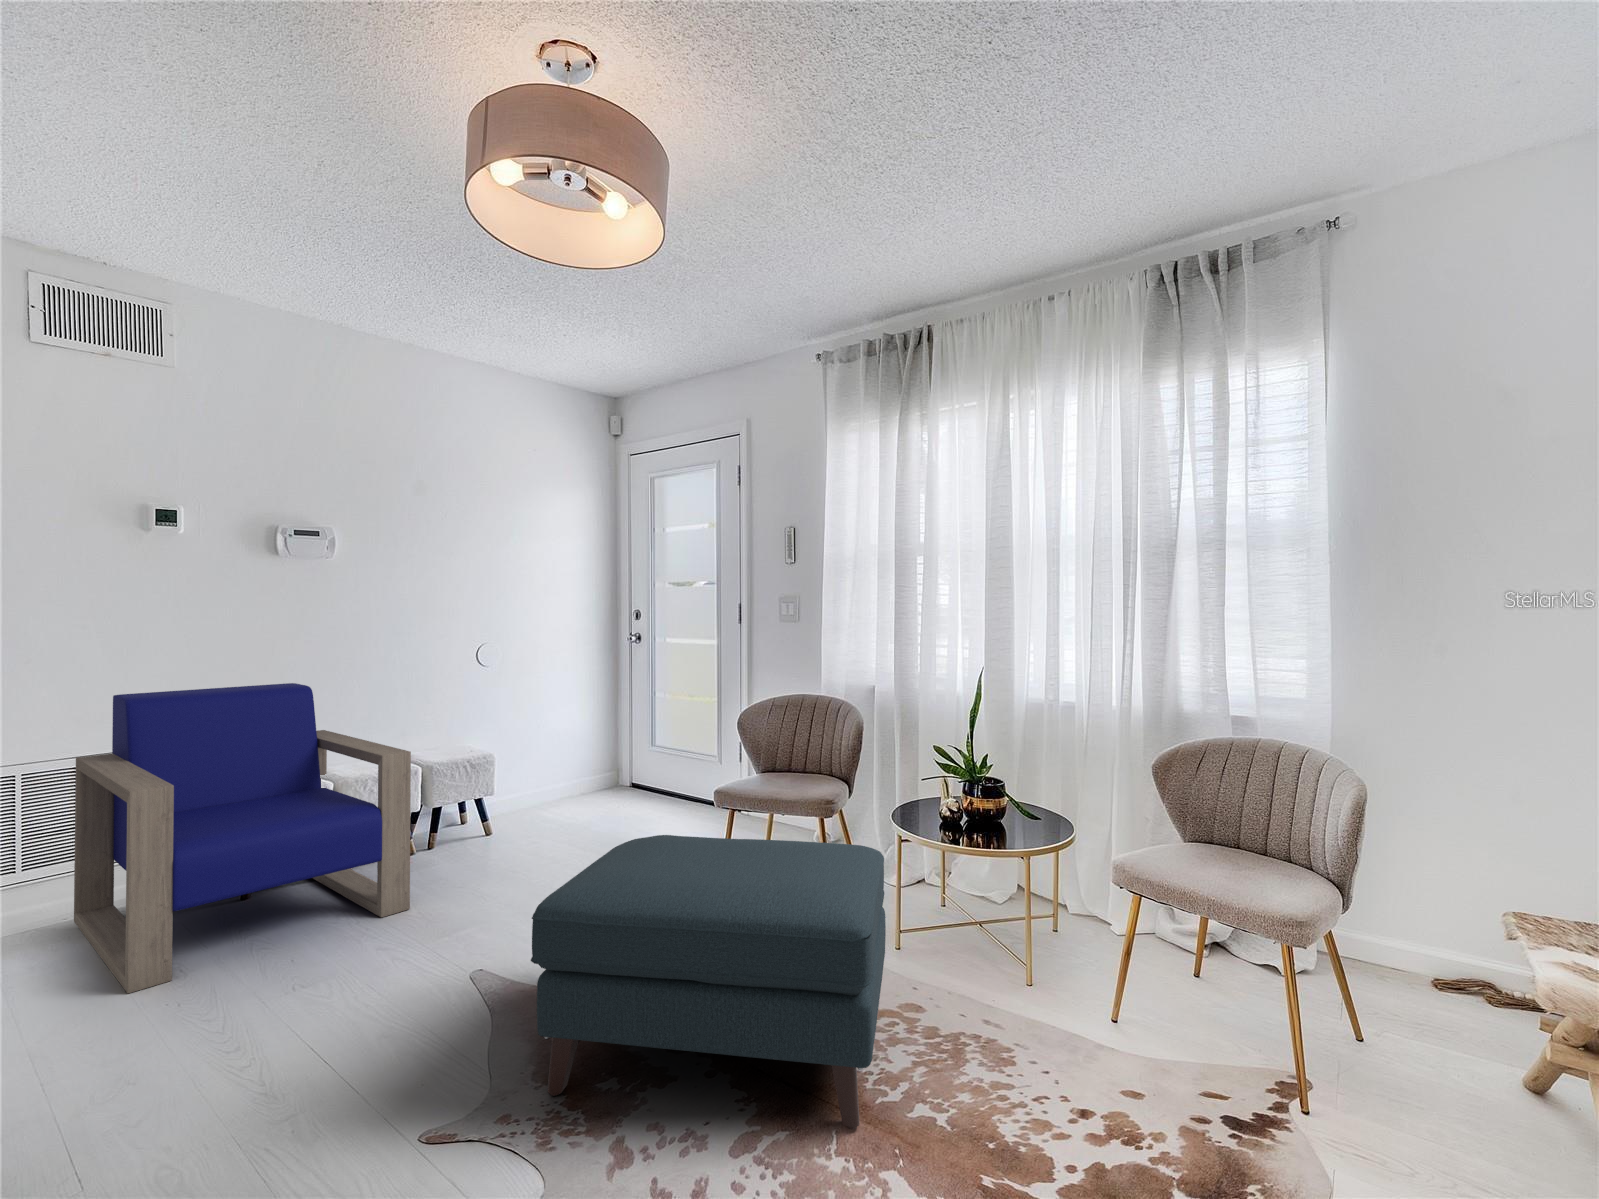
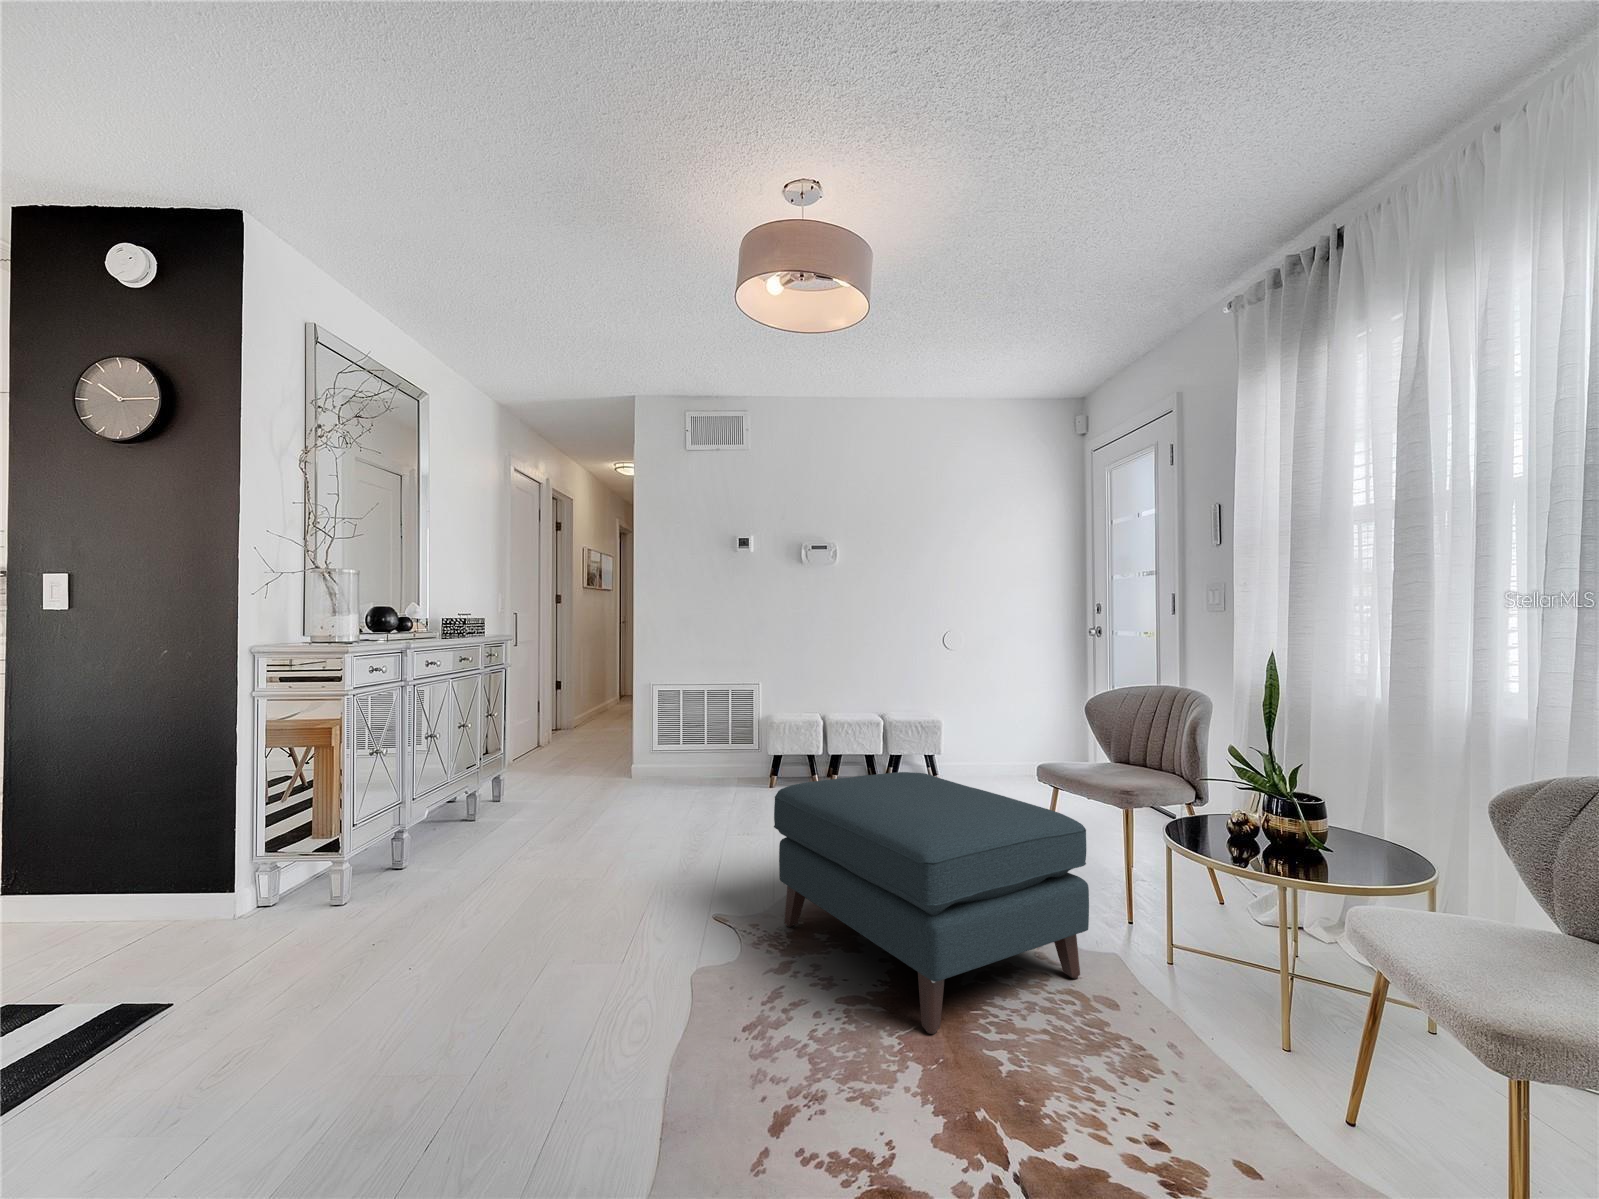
armchair: present [74,683,411,993] -> none [687,648,843,811]

